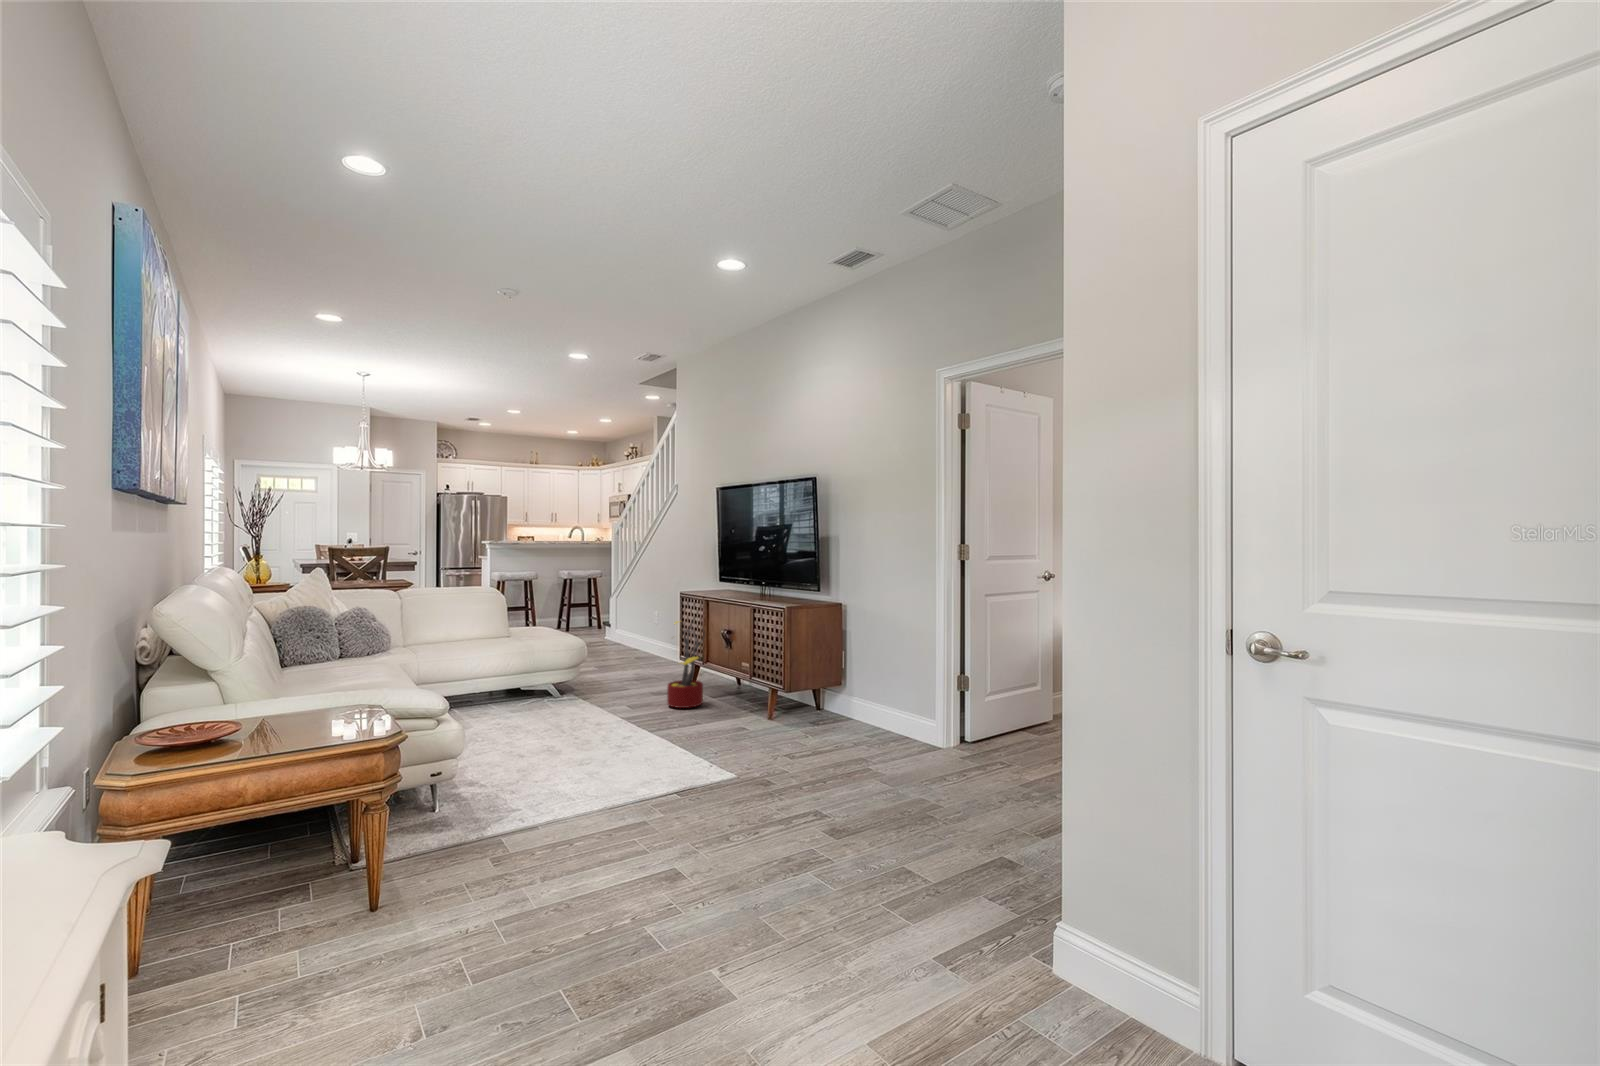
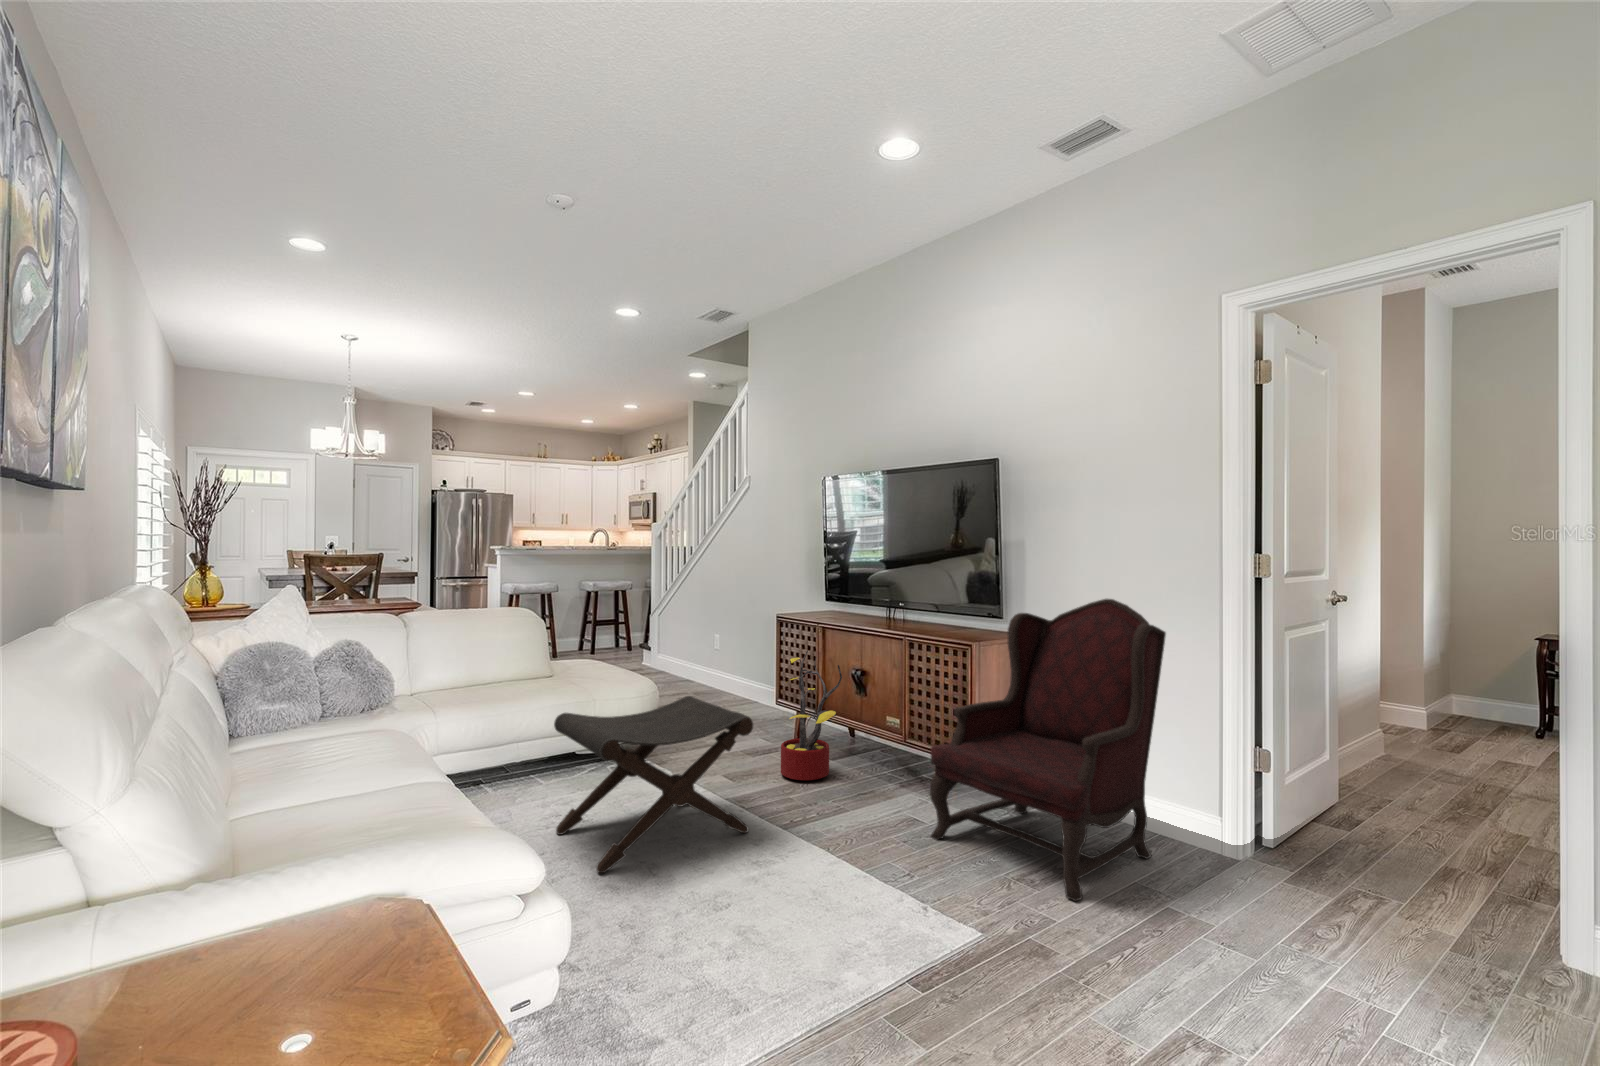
armchair: none [746,576,902,764] -> present [930,599,1166,901]
footstool: none [494,645,627,750] -> present [554,696,753,873]

